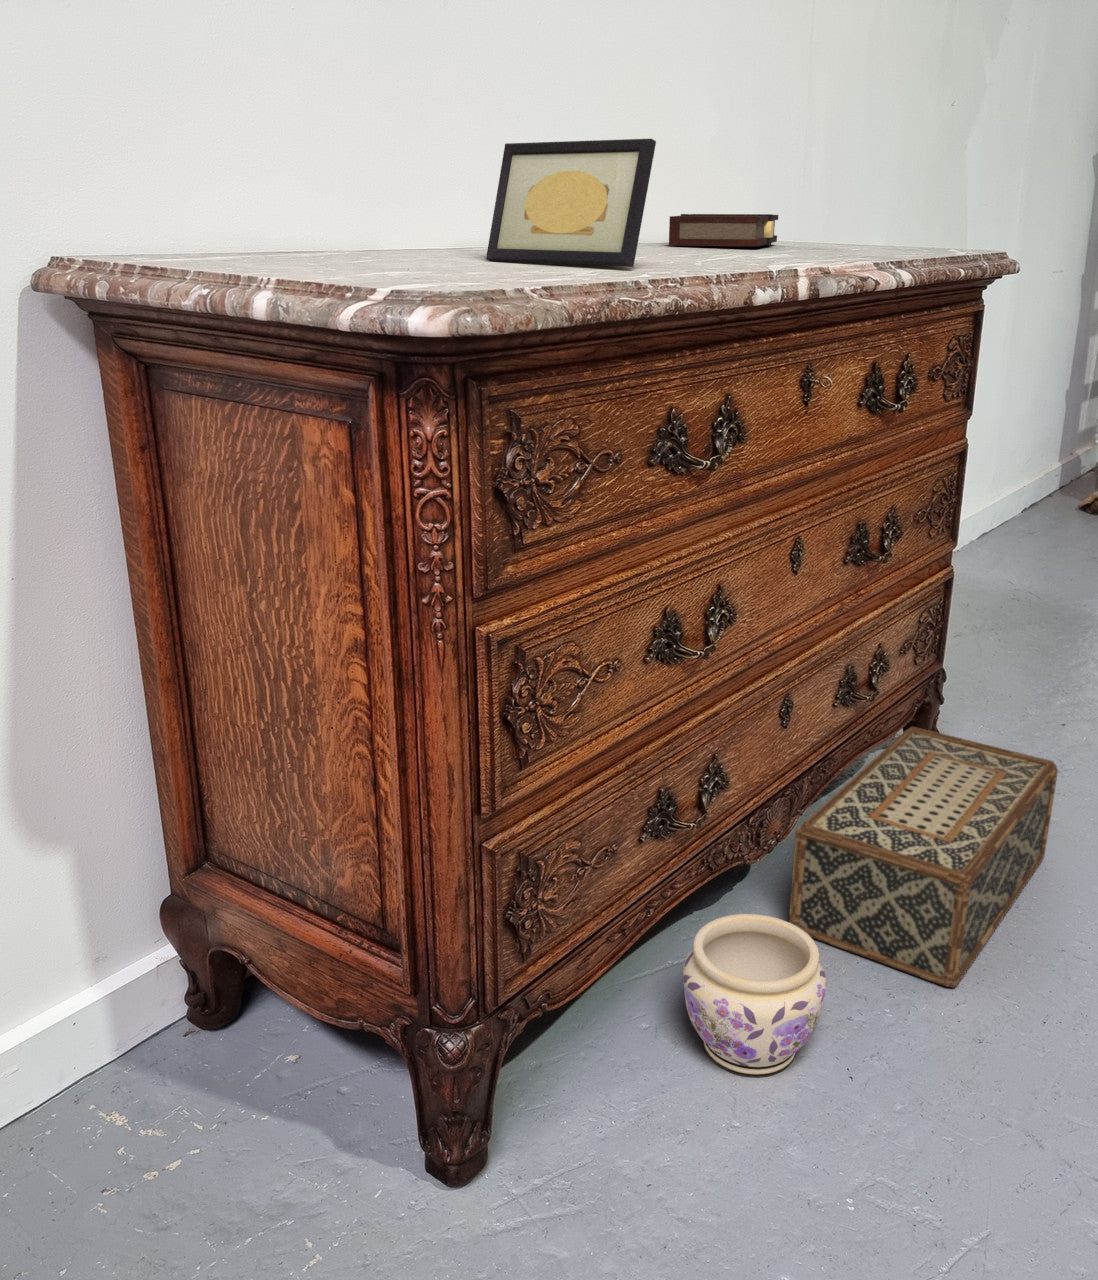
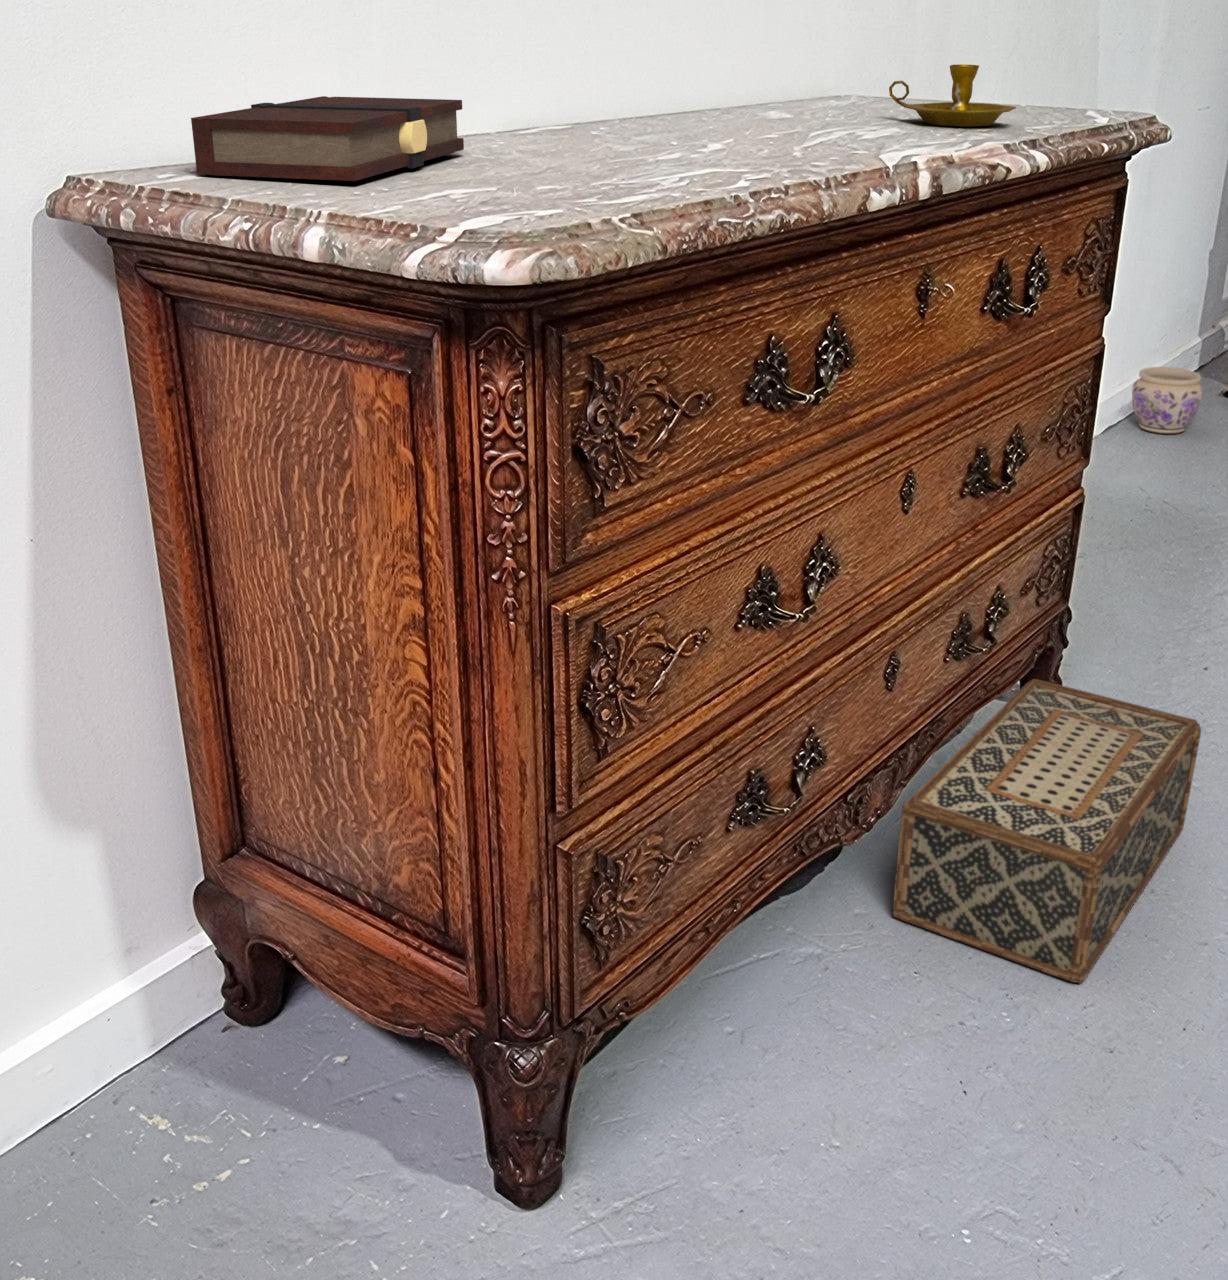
picture frame: present [486,139,656,267] -> none [549,12,754,169]
candlestick: none [781,205,888,255] -> present [889,64,1016,126]
book: present [669,214,778,247] -> present [191,96,464,181]
planter: present [683,914,826,1077] -> present [1132,367,1203,434]

